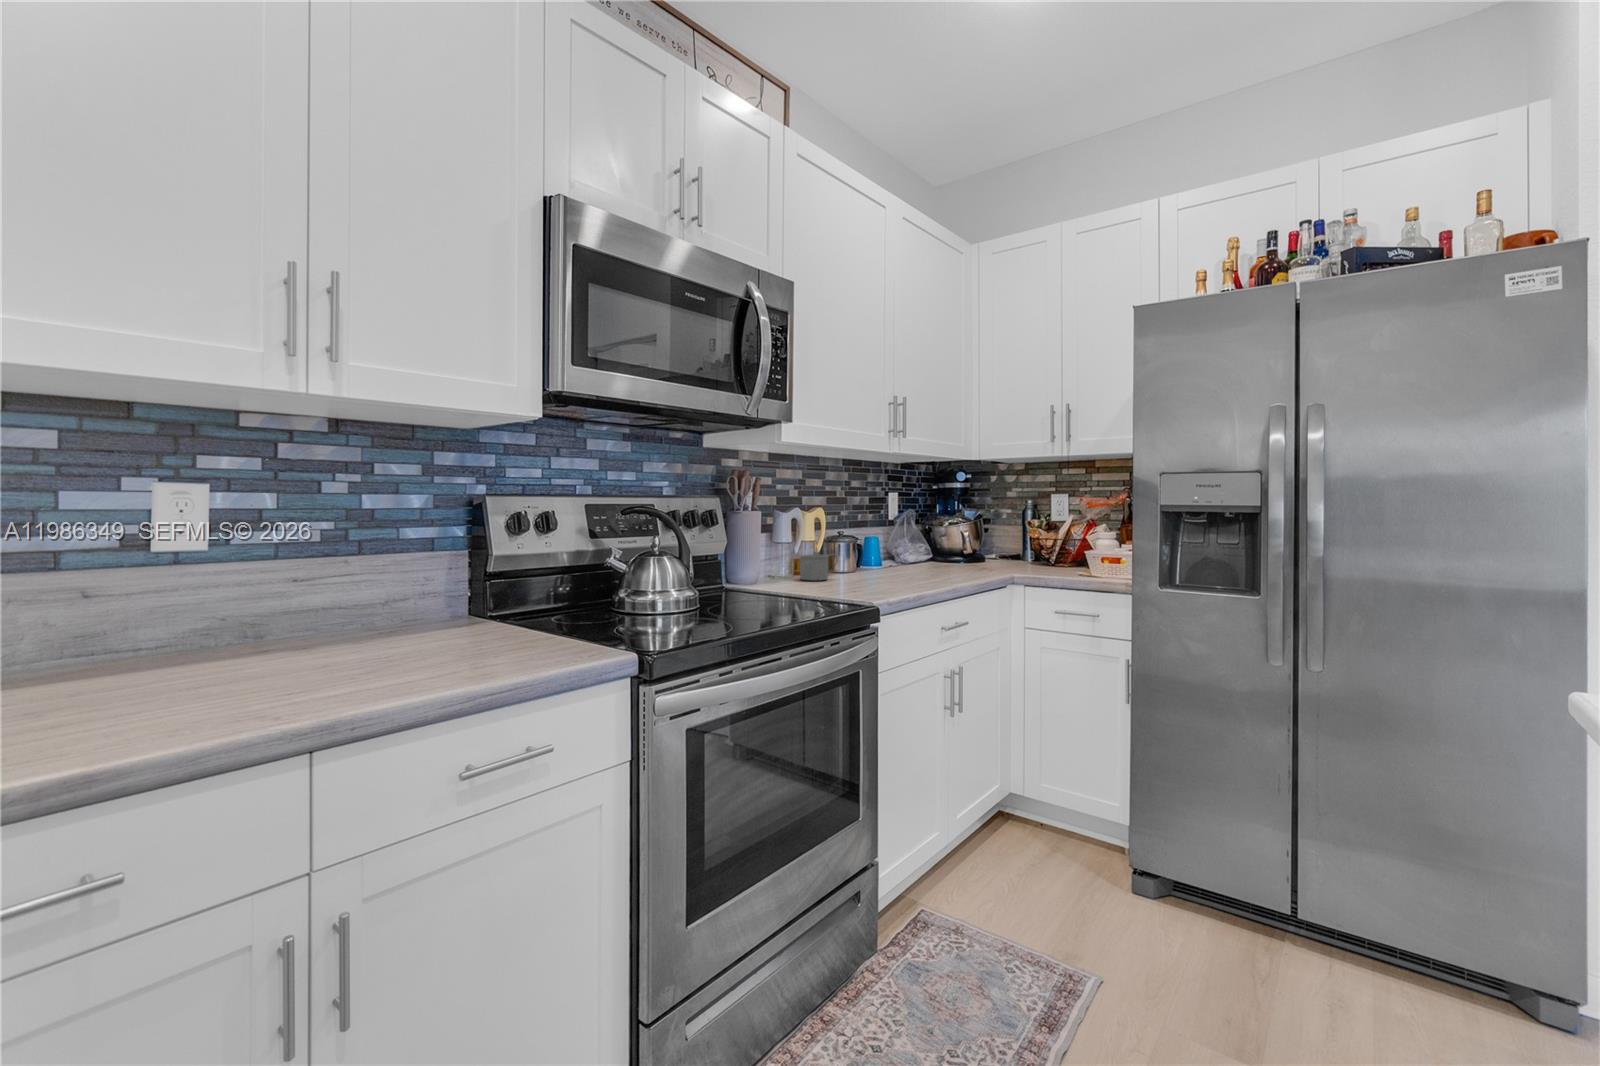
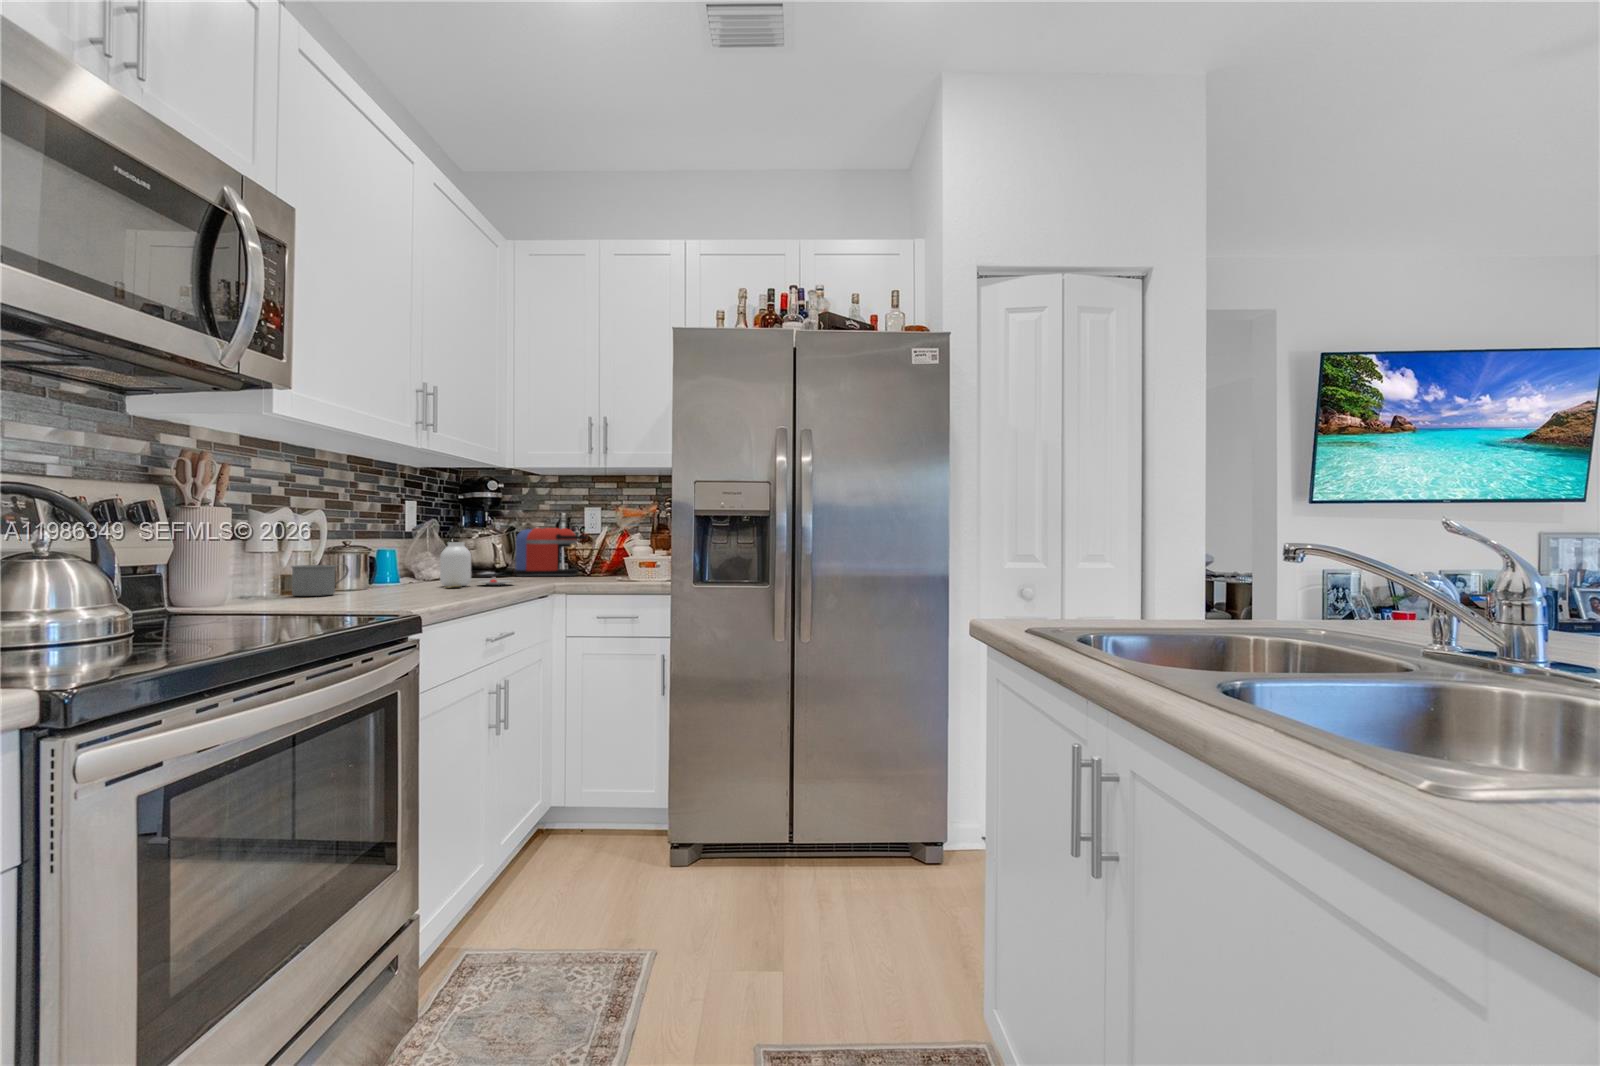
coffee maker: none [979,517,1052,566] -> present [514,528,587,576]
jar: none [909,534,977,577] -> present [440,542,512,588]

